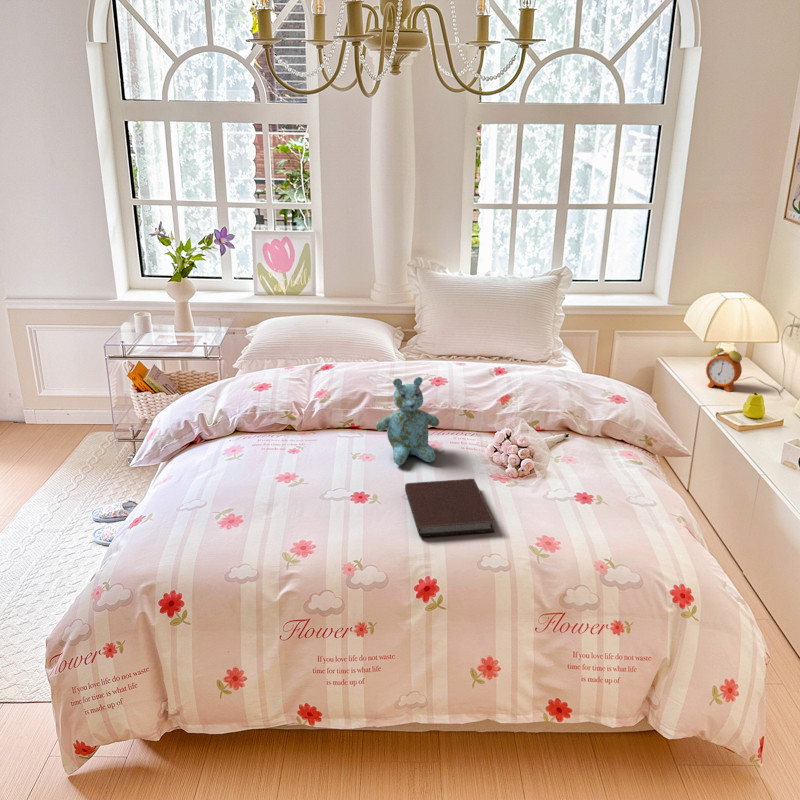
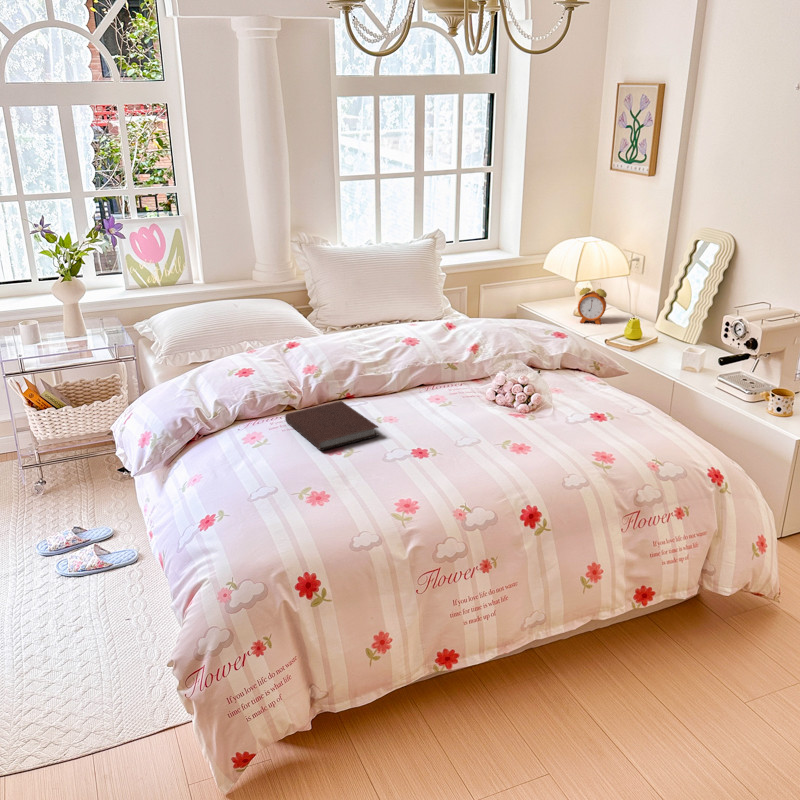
stuffed bear: present [376,377,439,465] -> none [392,335,453,421]
notebook: present [405,479,495,537] -> present [285,401,379,450]

